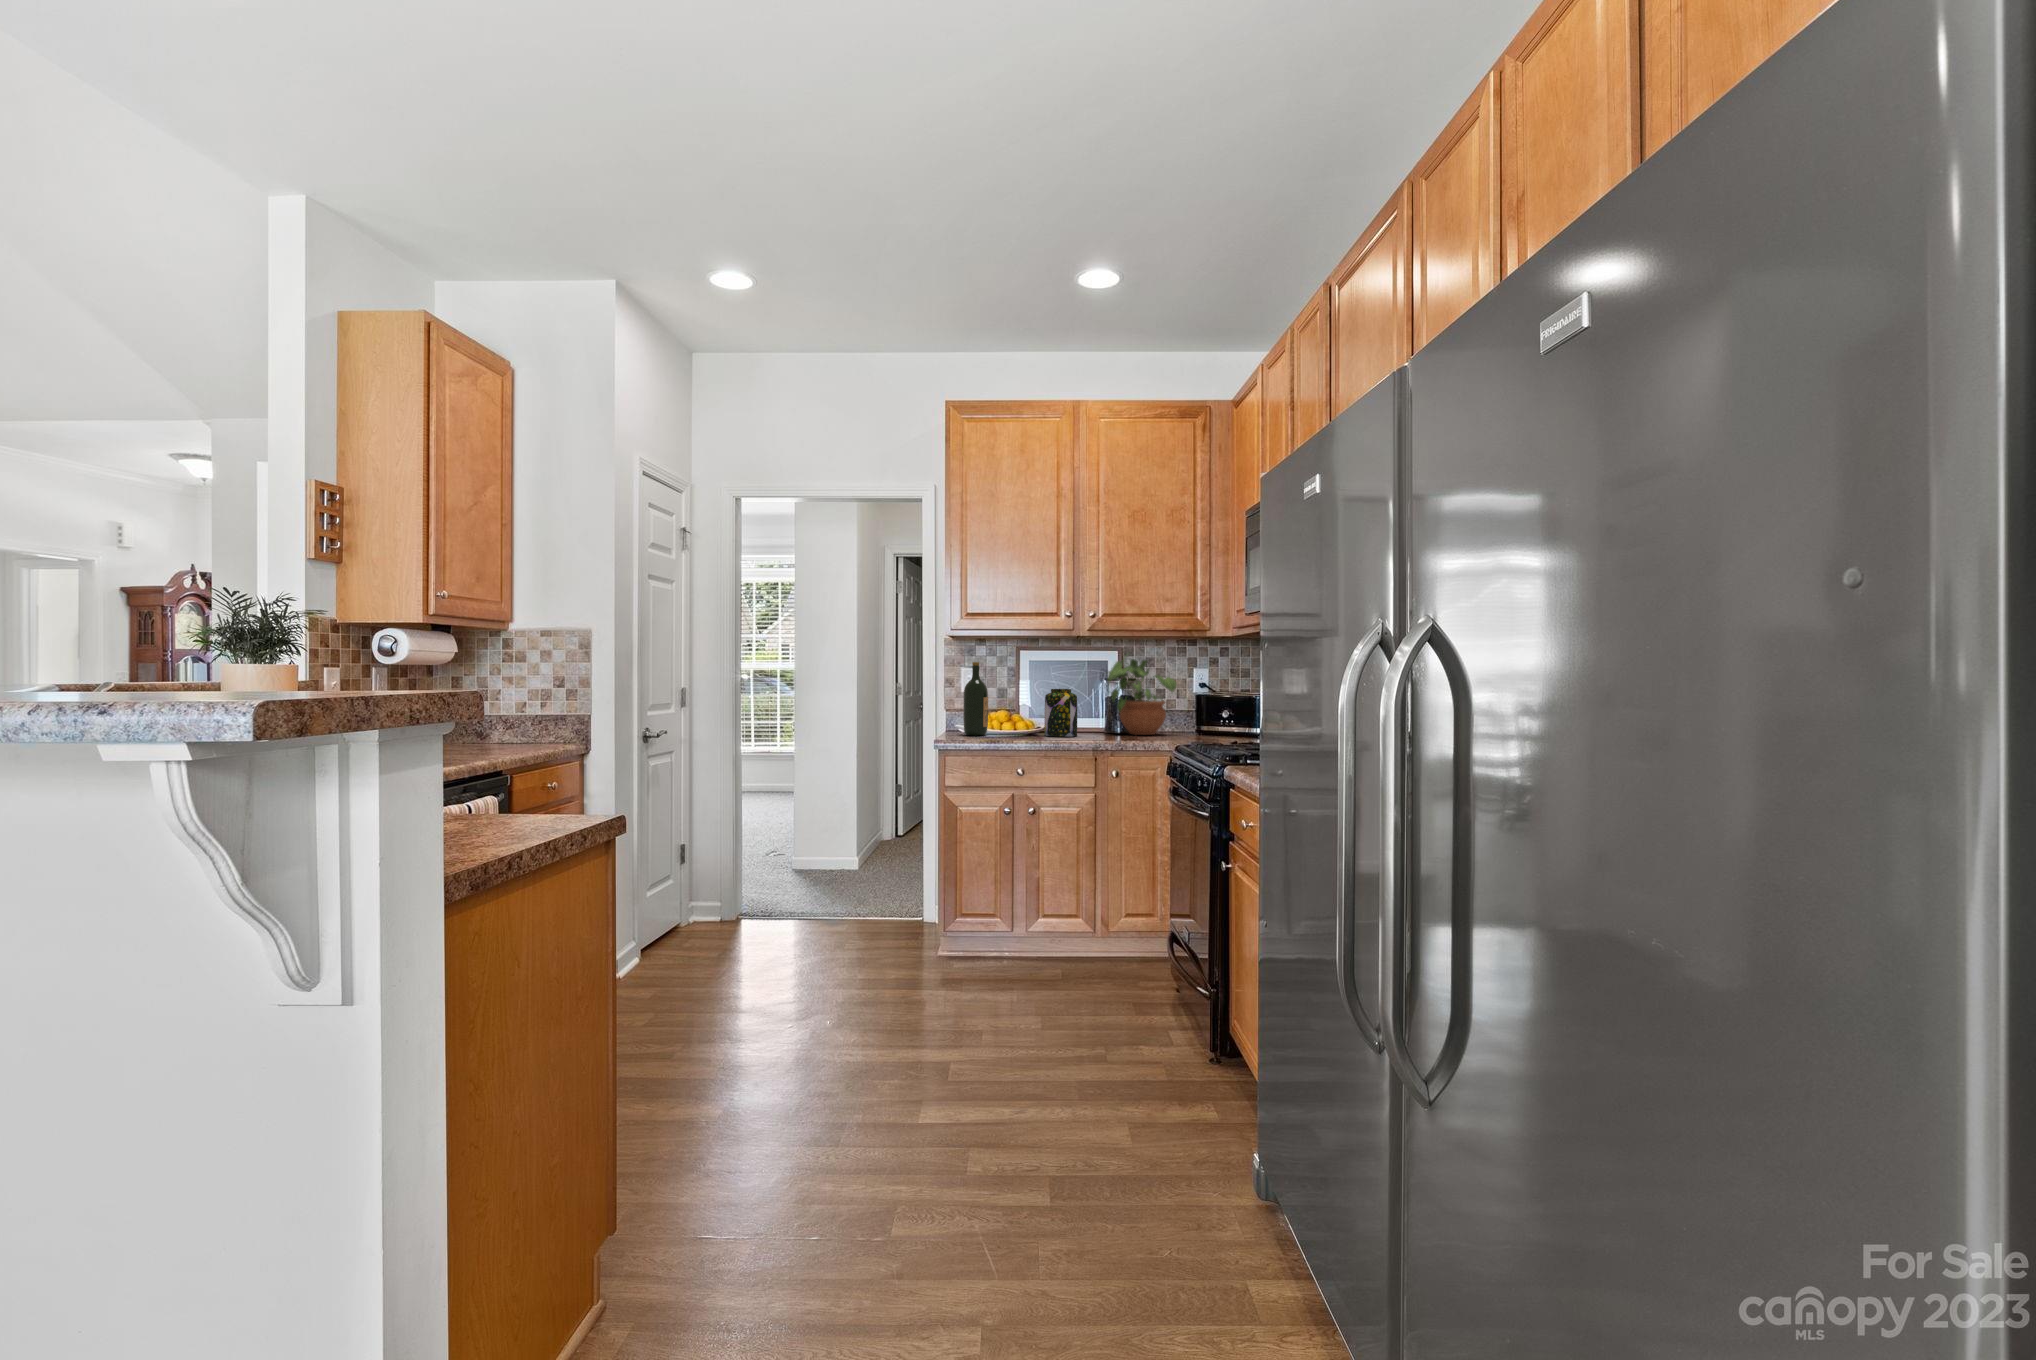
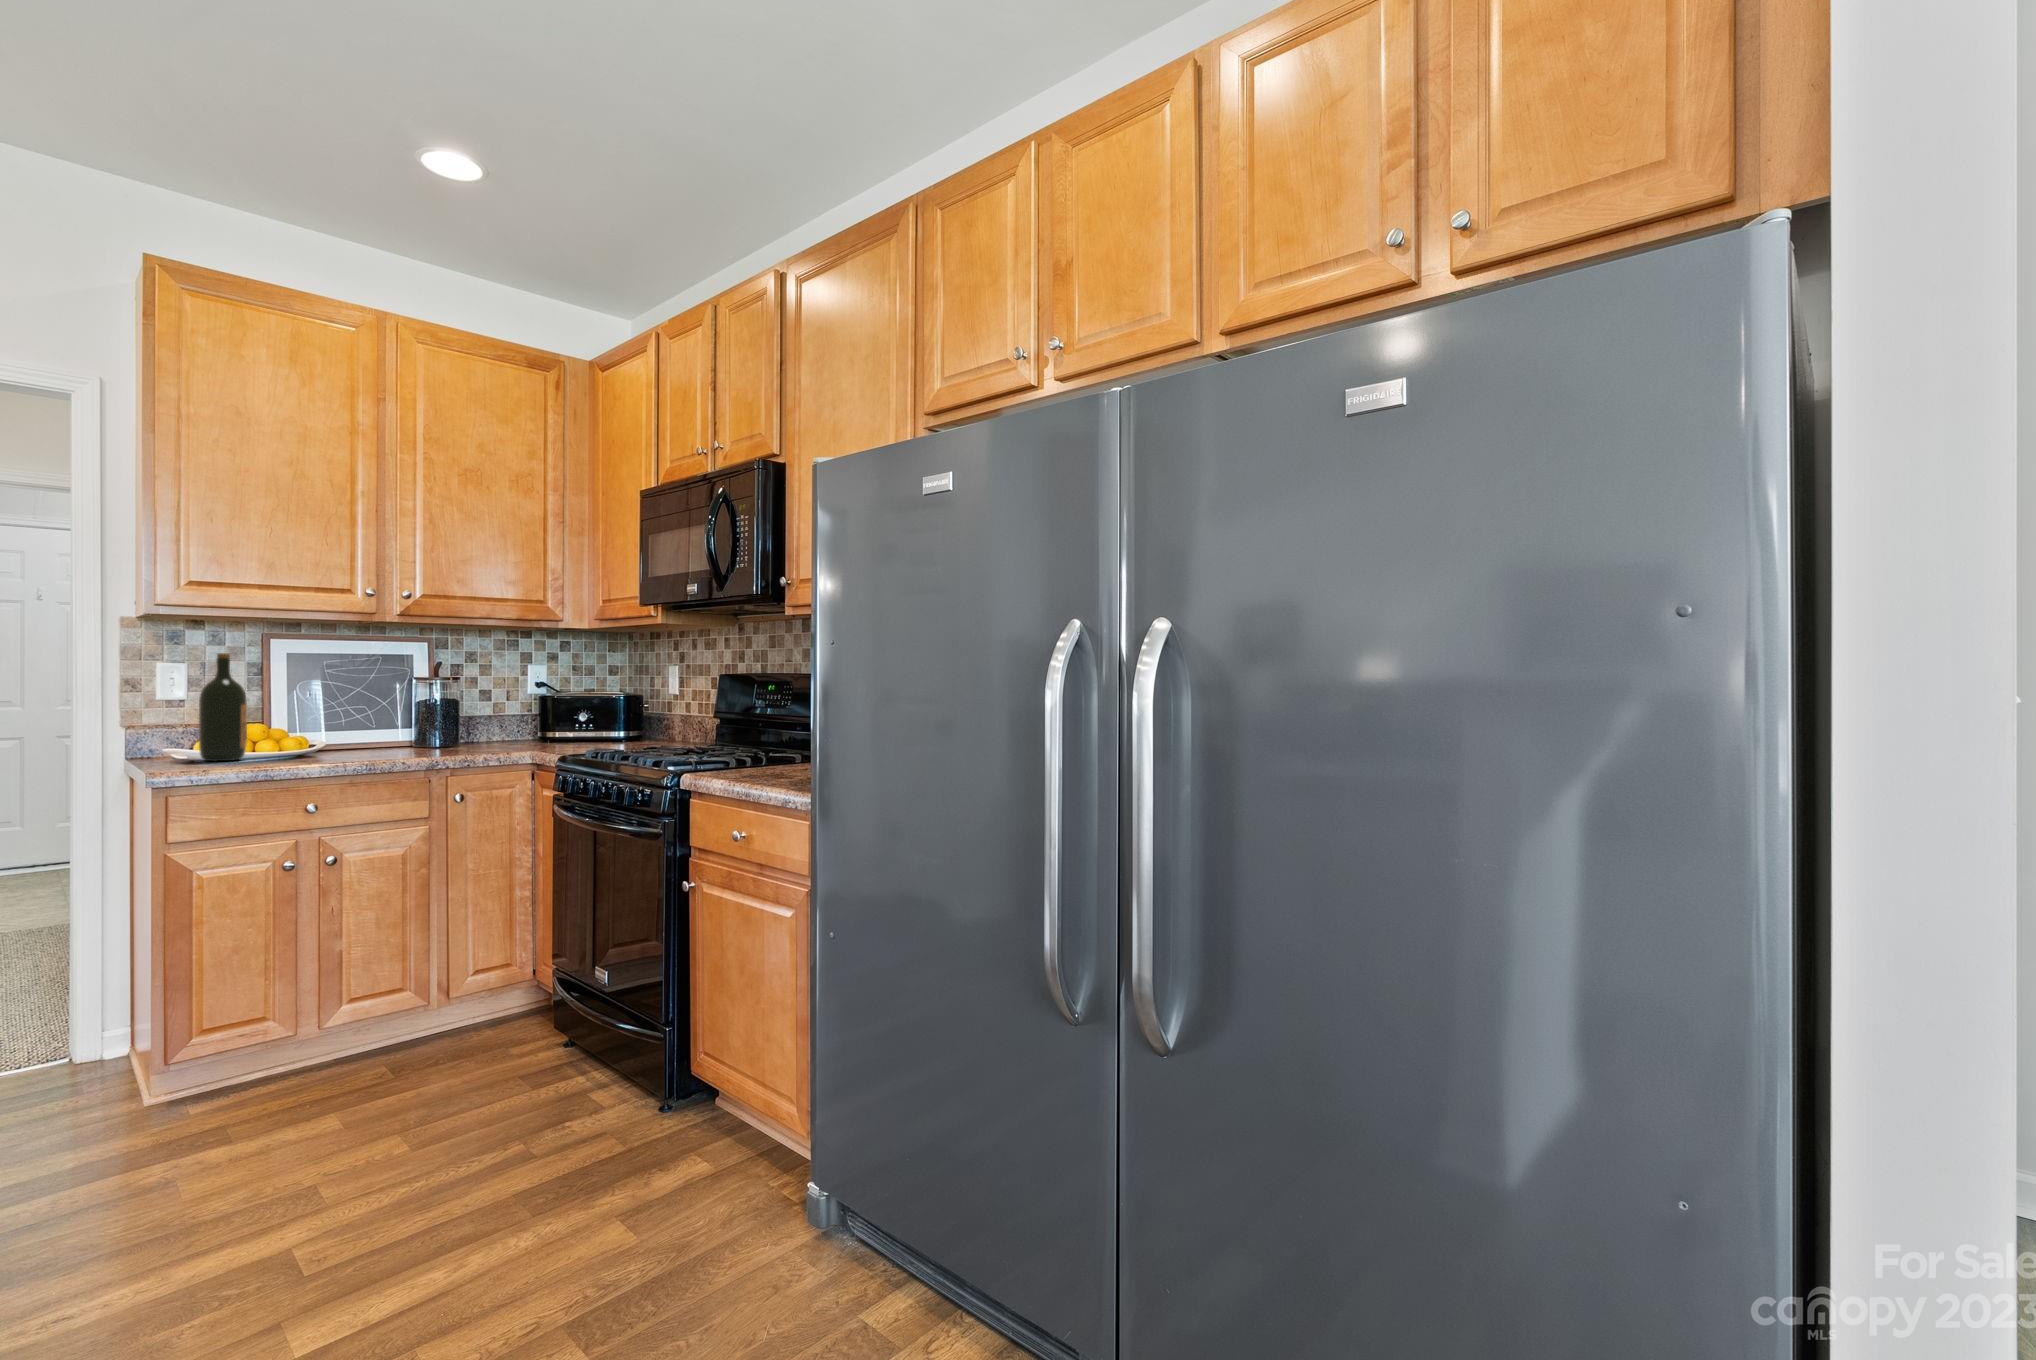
potted plant: present [1107,659,1177,735] -> none [423,644,531,747]
jar: present [1044,689,1077,737] -> none [344,691,398,755]

